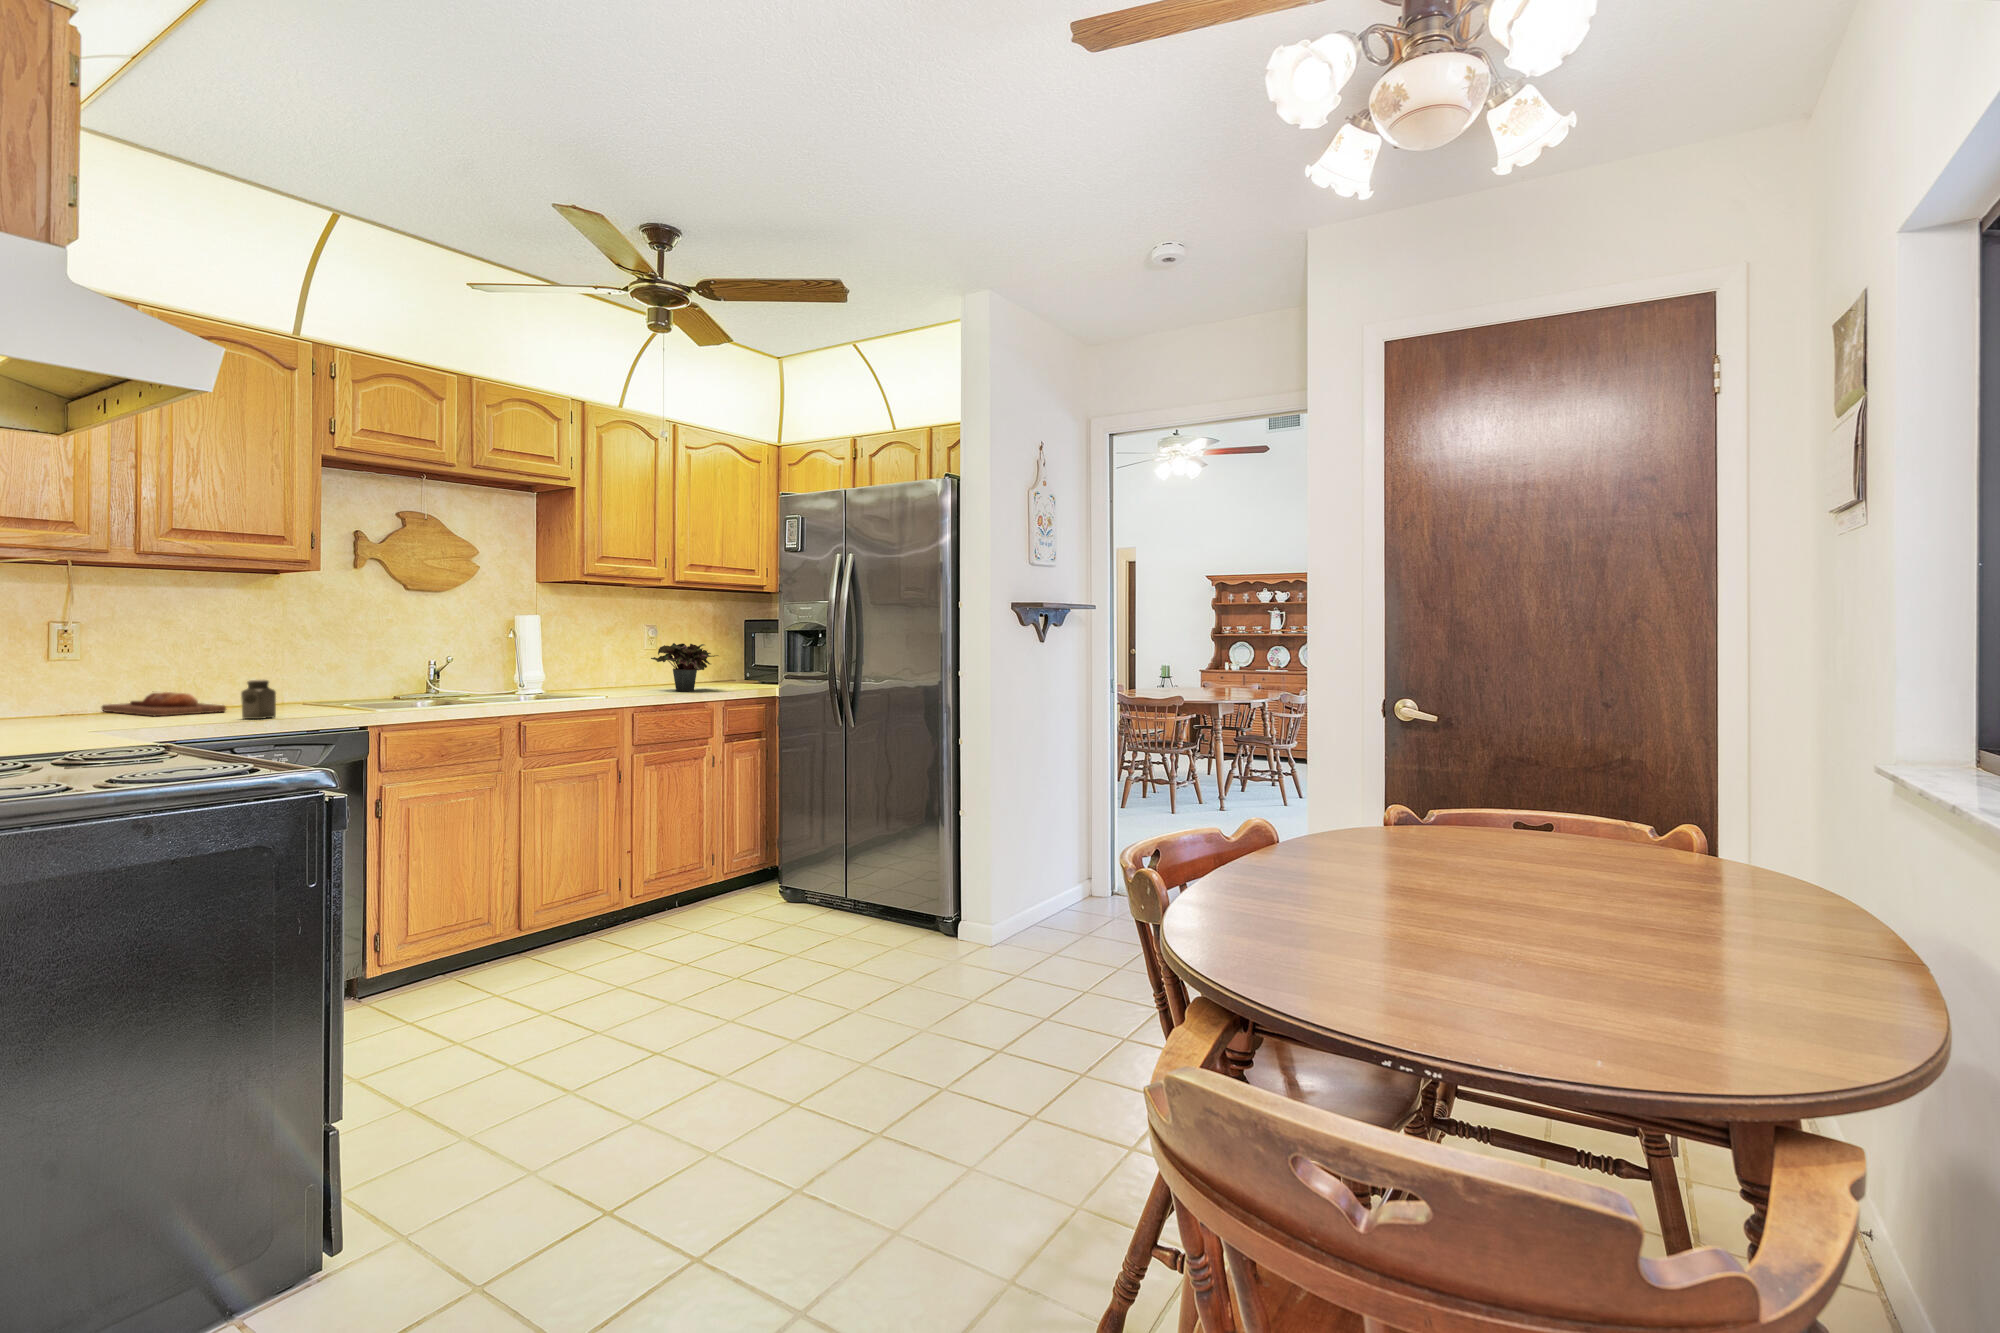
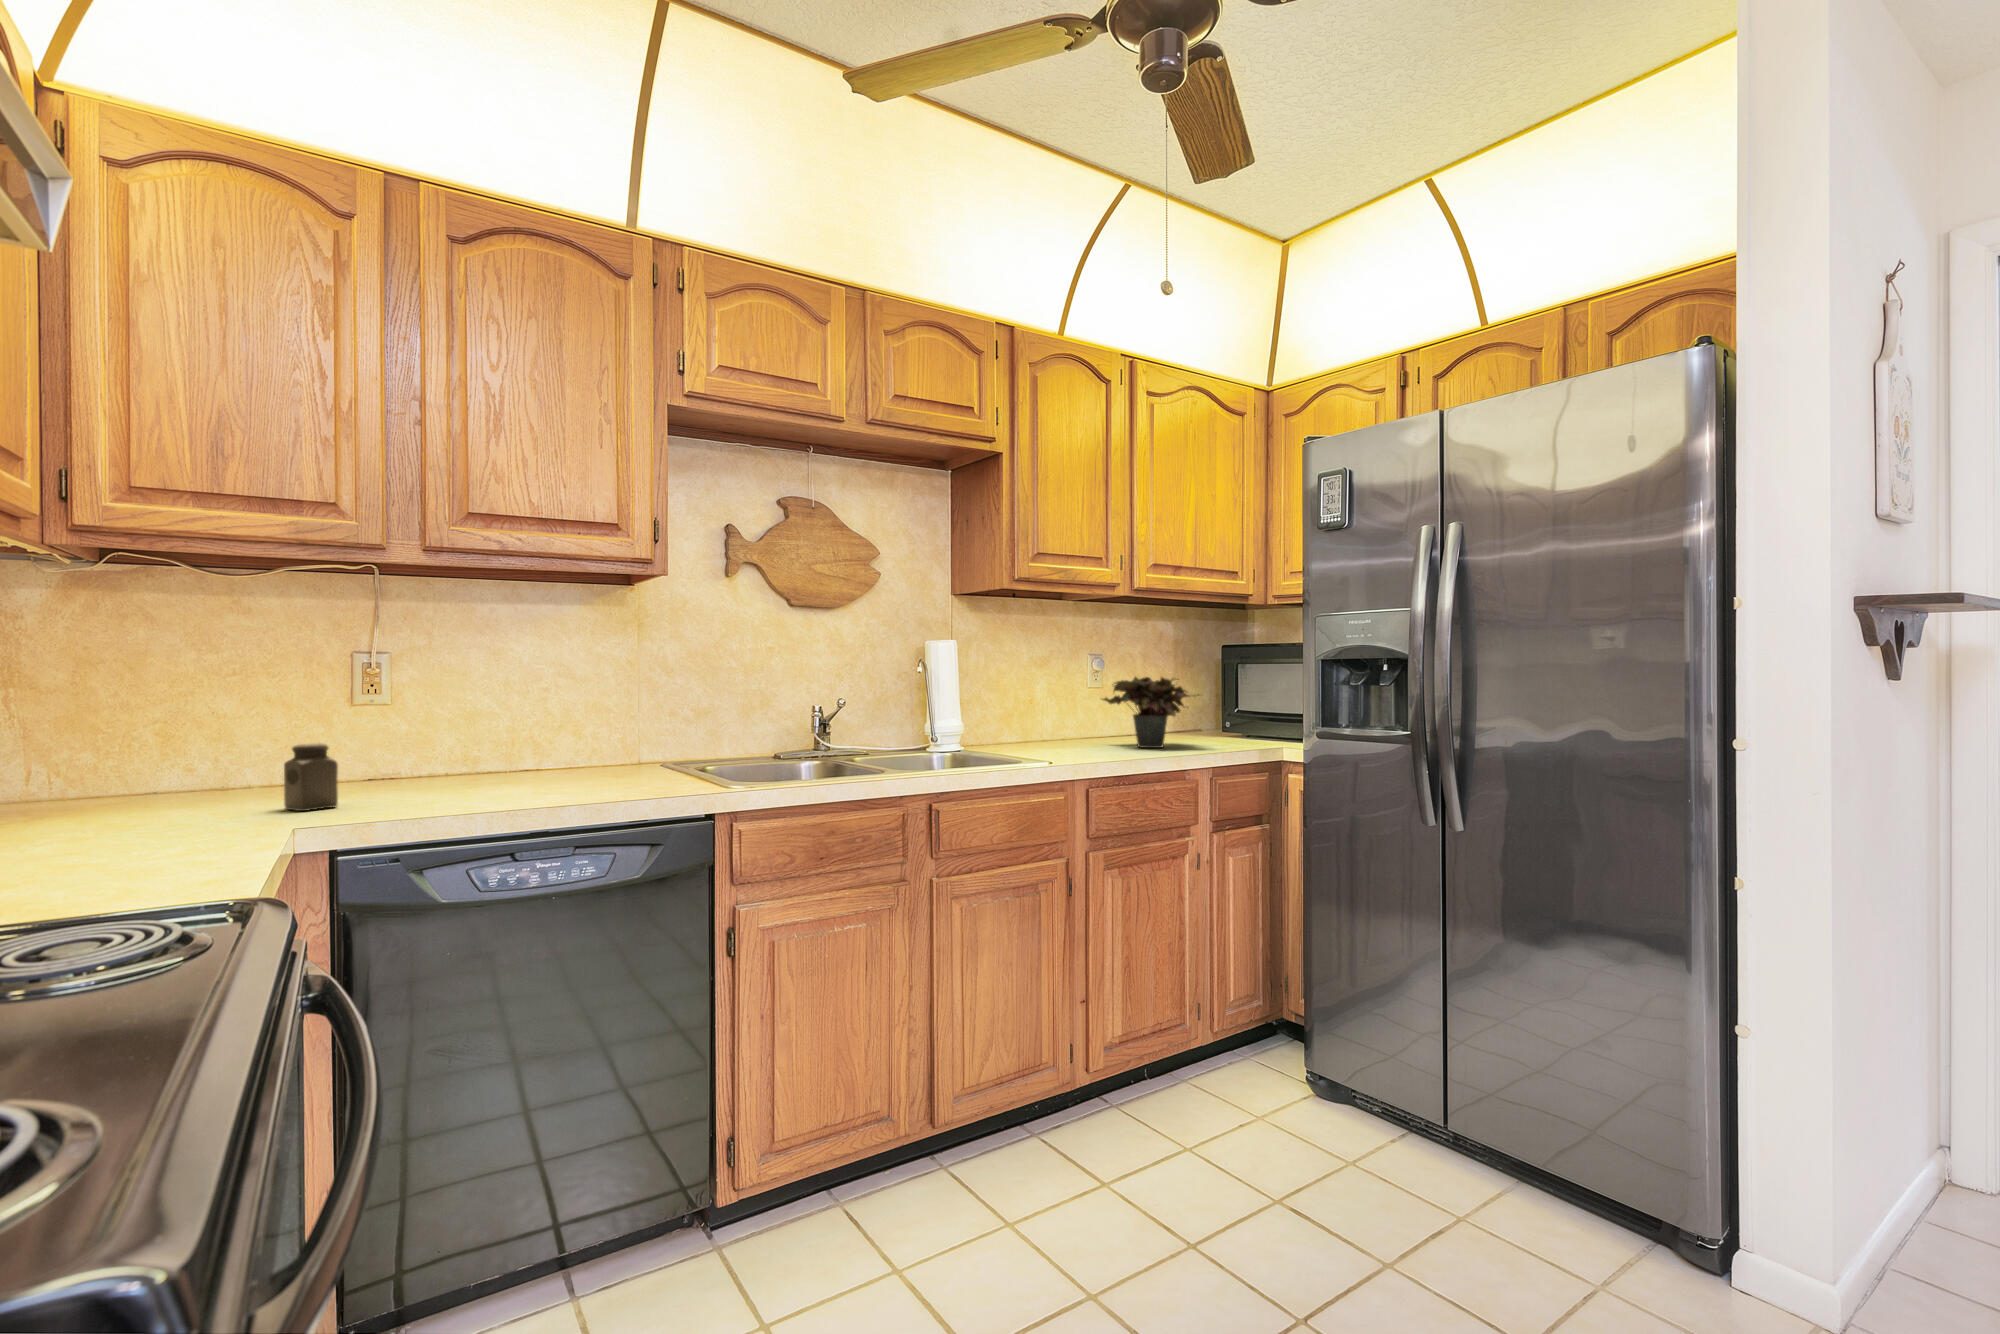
salt shaker: present [241,680,276,719] -> present [284,743,338,811]
bread loaf: present [102,692,226,716] -> none [416,749,546,789]

